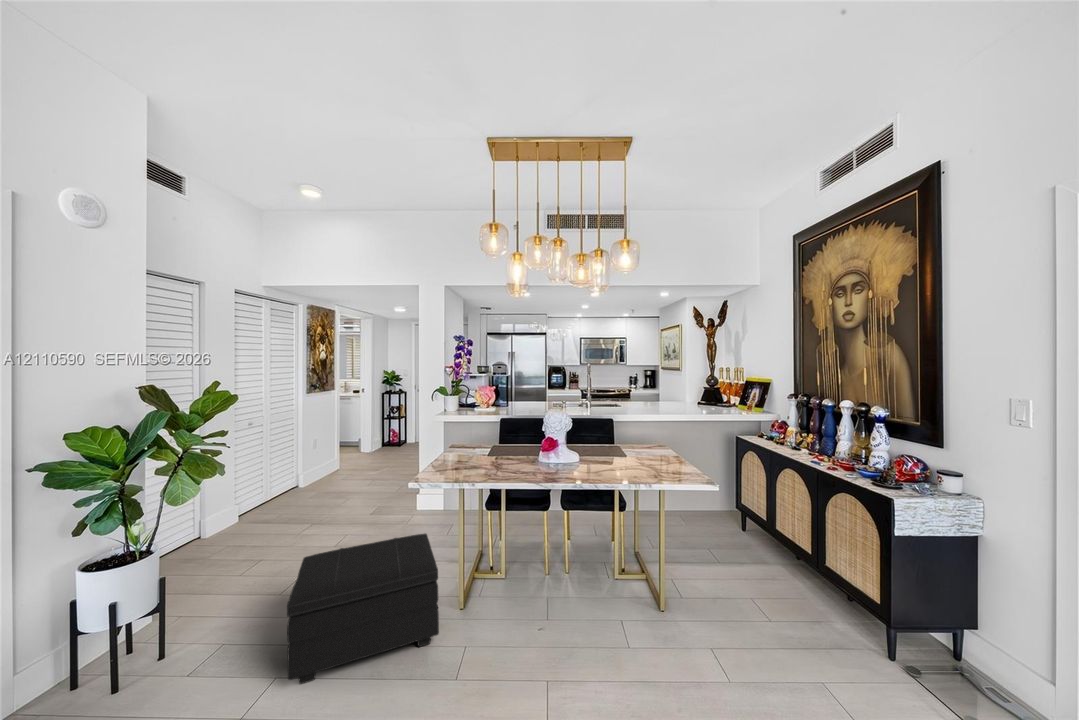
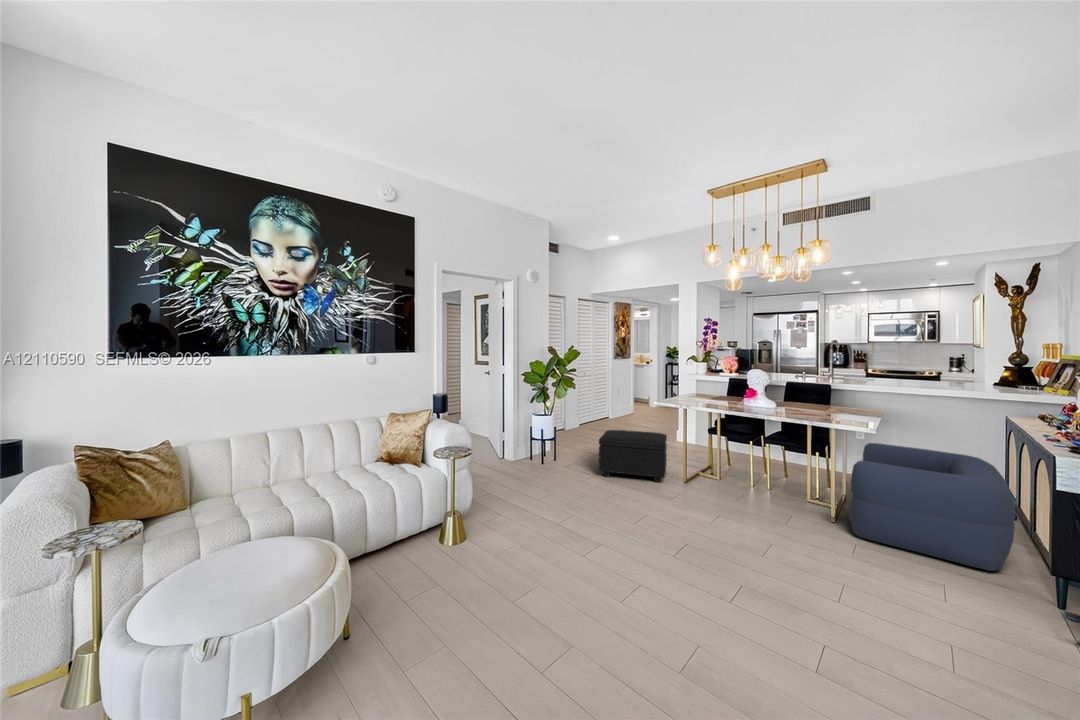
armchair: none [671,491,871,654] -> present [849,443,1016,571]

